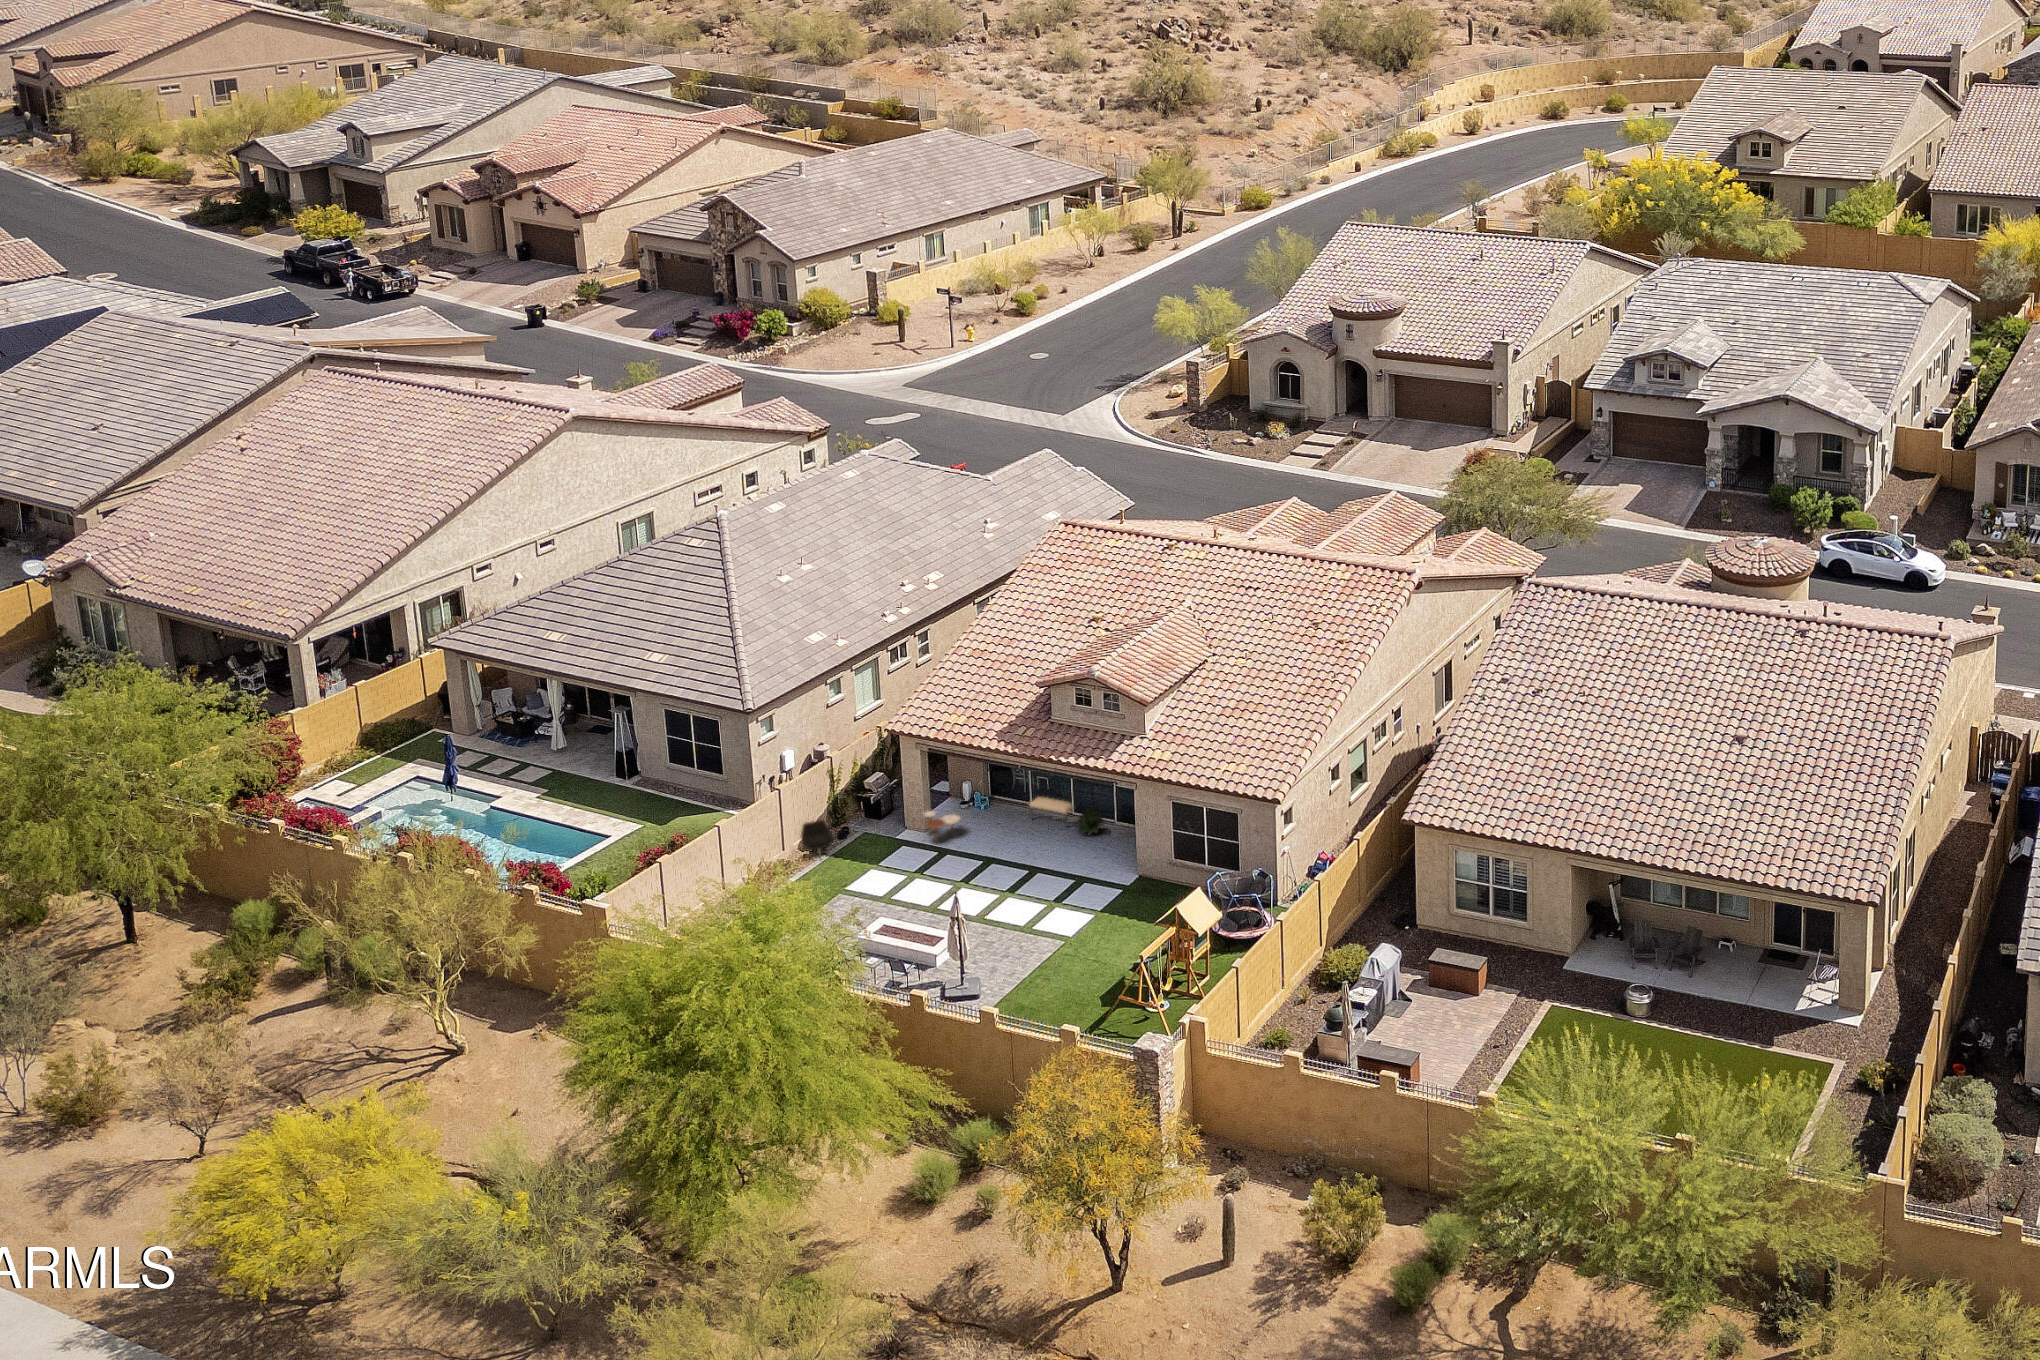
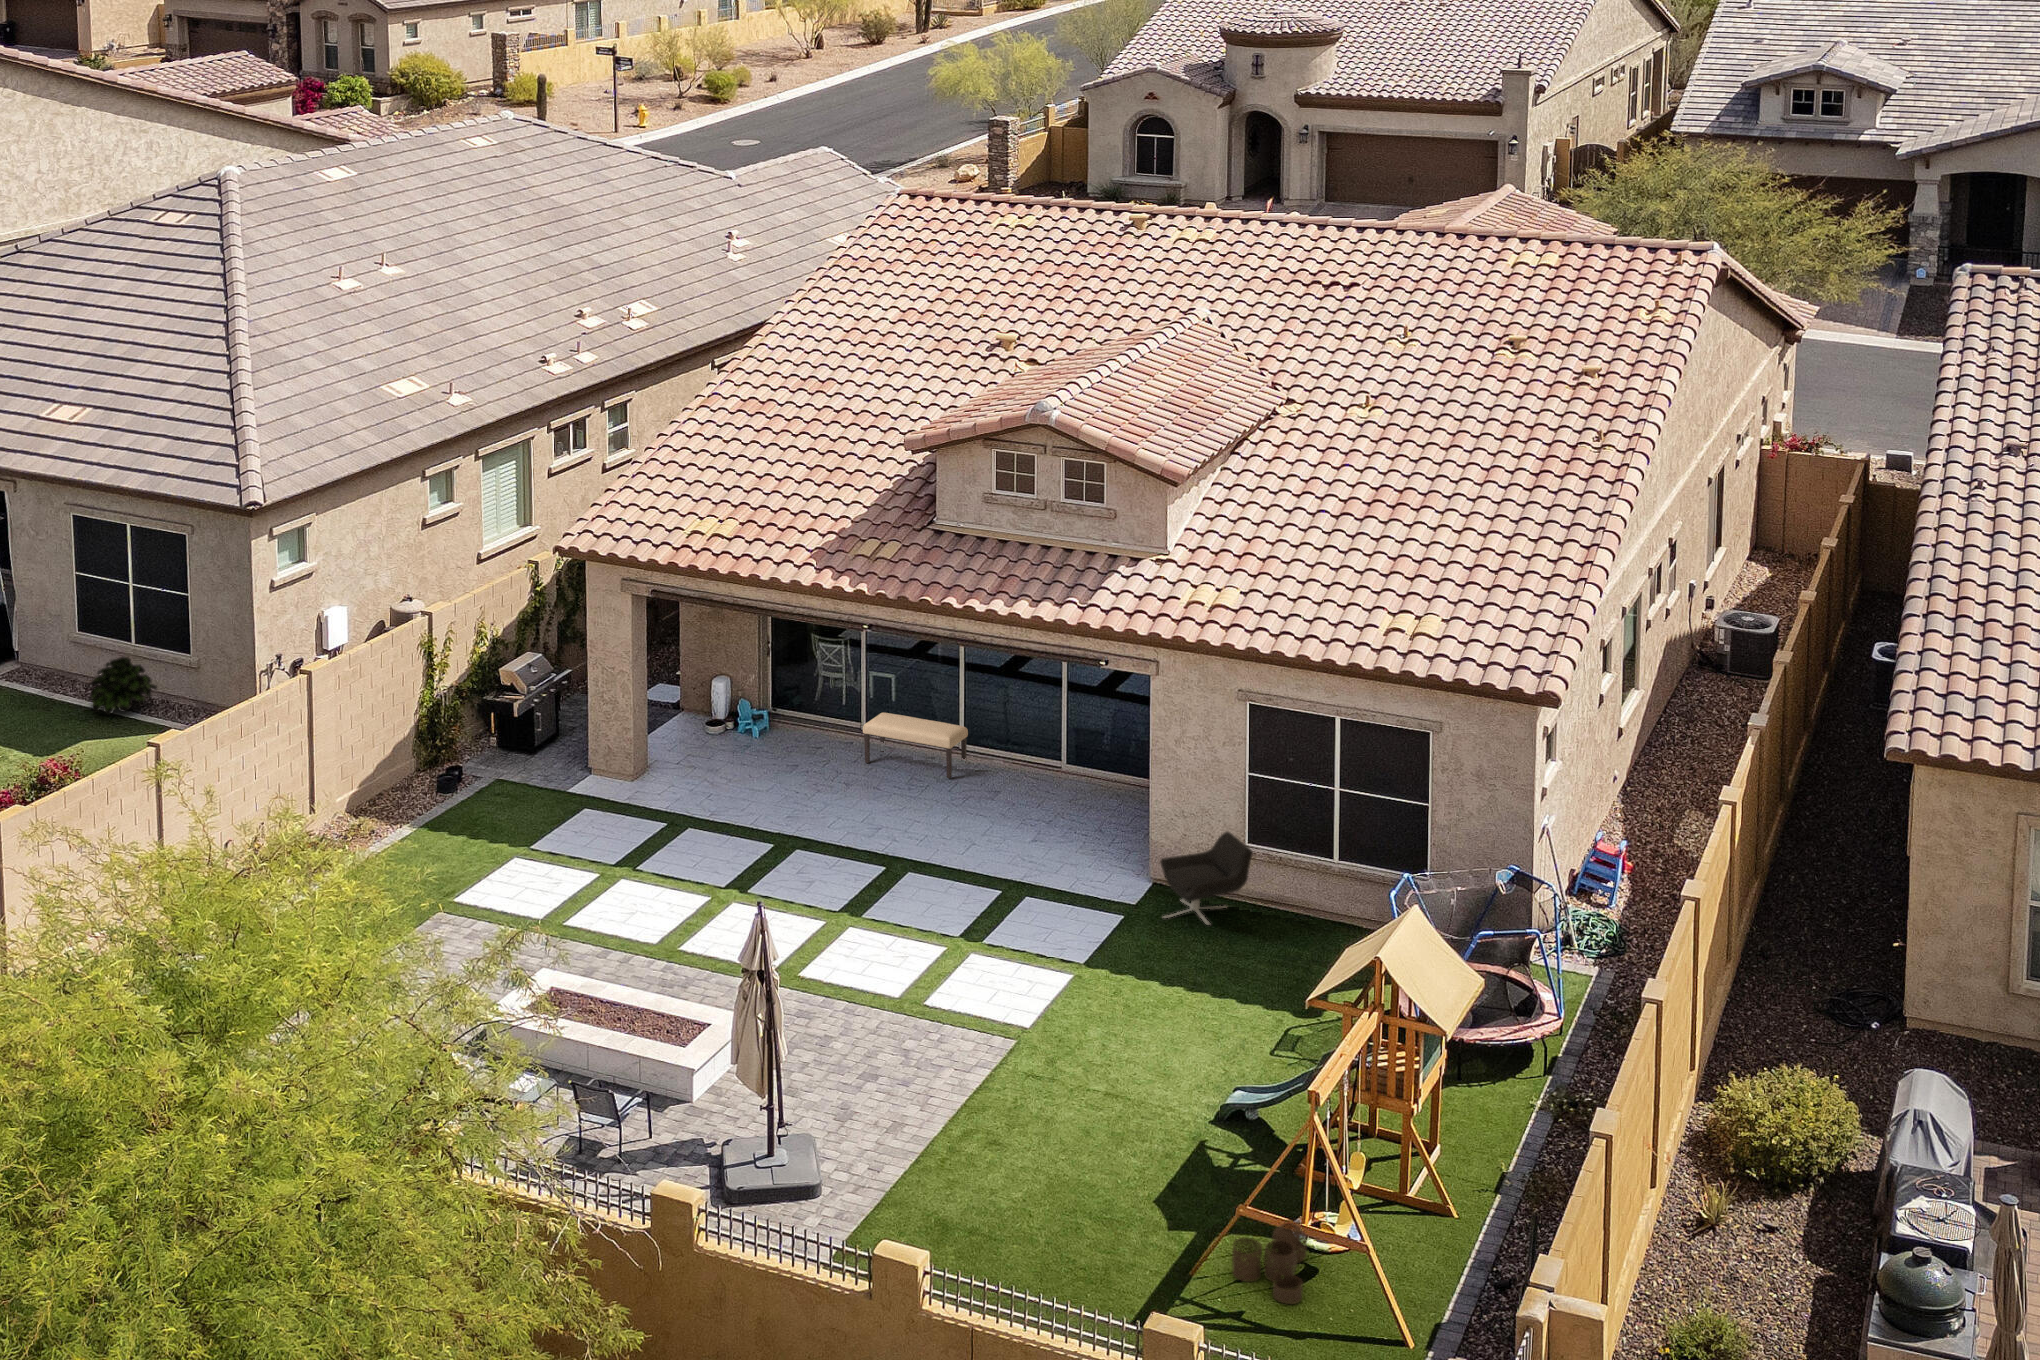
potted plant: present [1076,808,1104,835] -> present [89,657,157,715]
side table: present [924,811,961,830] -> none [631,735,715,805]
lounge chair: present [801,820,834,856] -> present [1160,832,1252,925]
woven basket: none [1115,1004,1144,1032] -> present [1232,1223,1307,1304]

